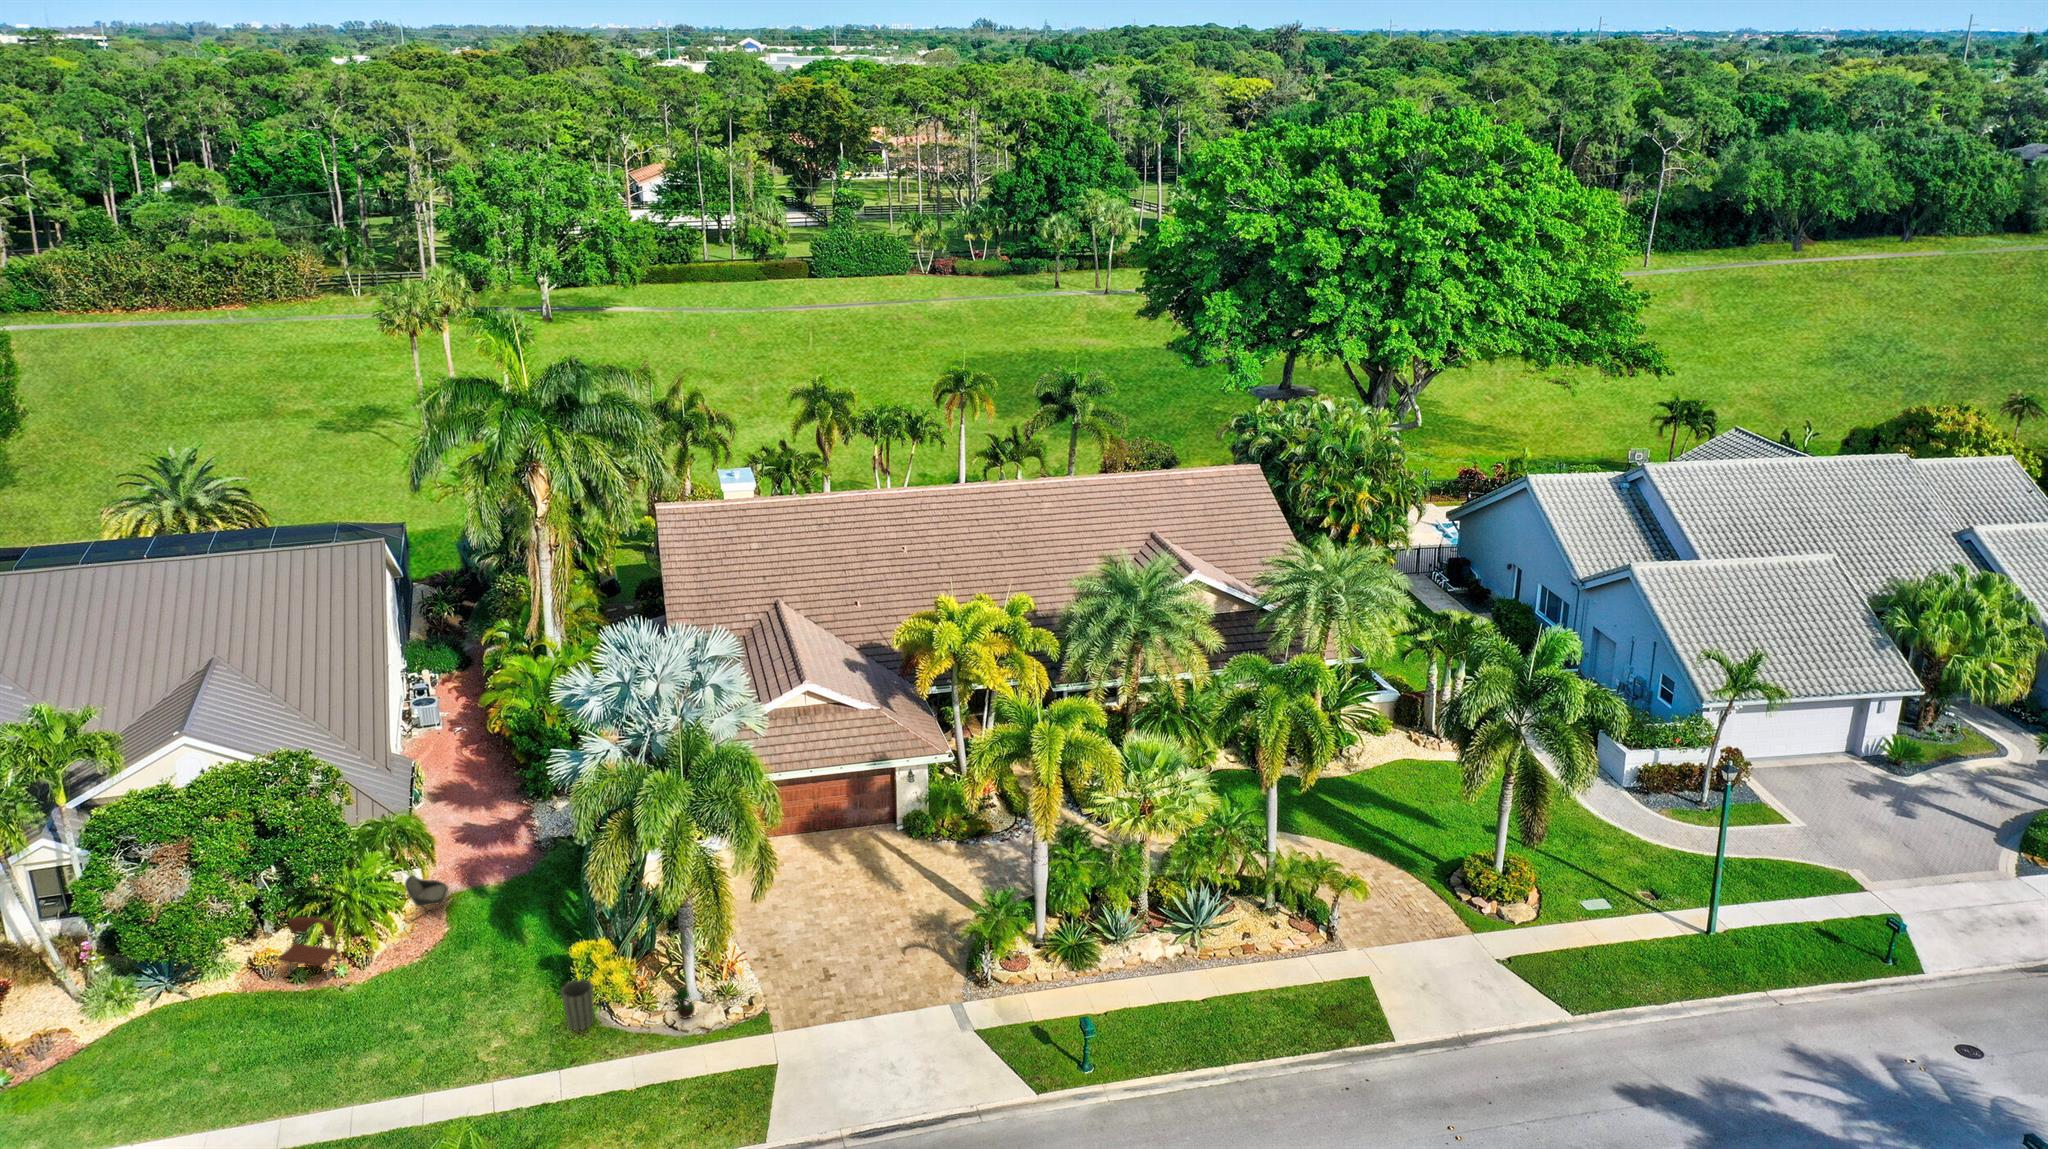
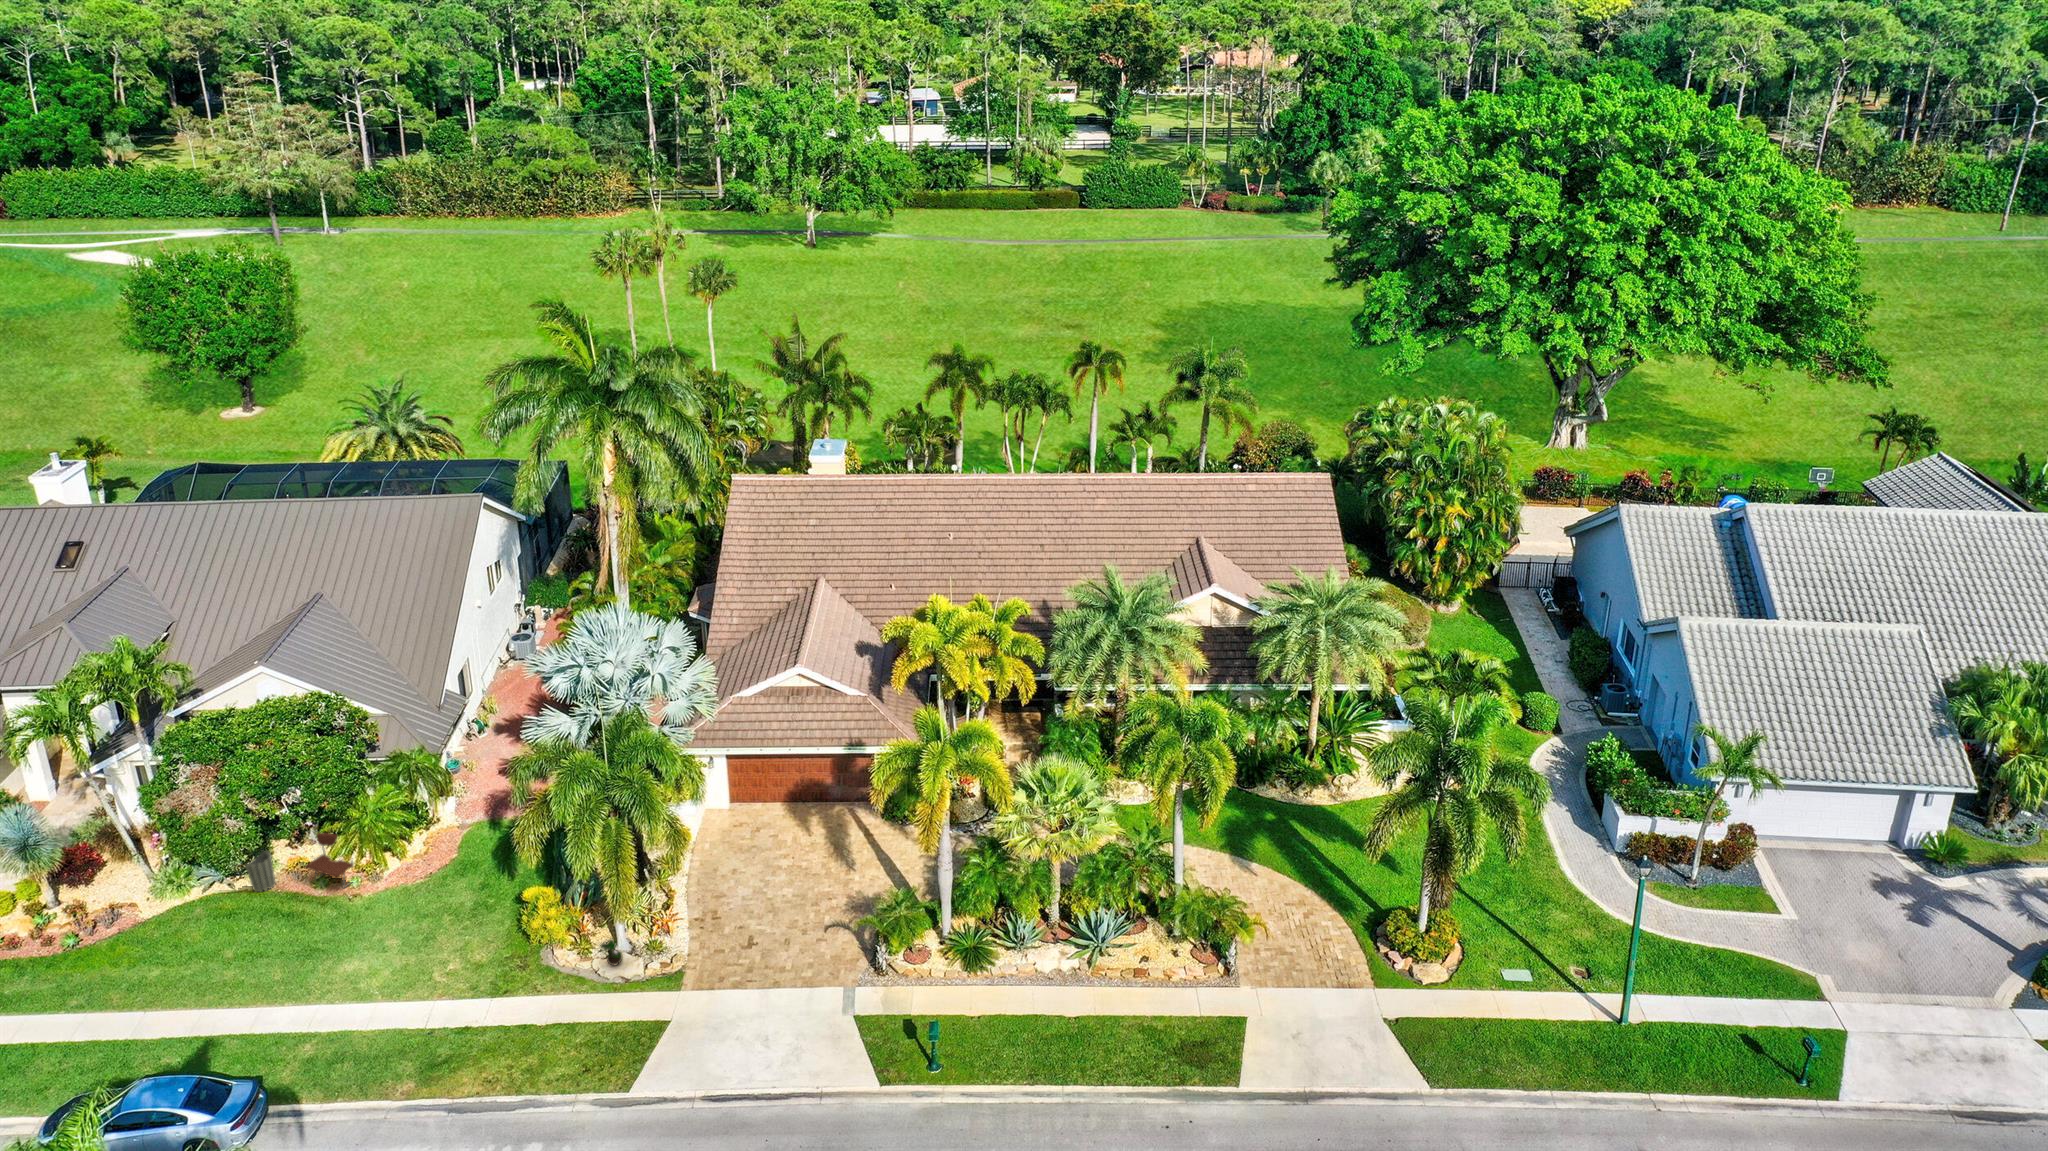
lounge chair: present [405,875,448,921] -> none [421,805,461,847]
trash can: present [561,979,594,1031] -> present [245,852,275,892]

